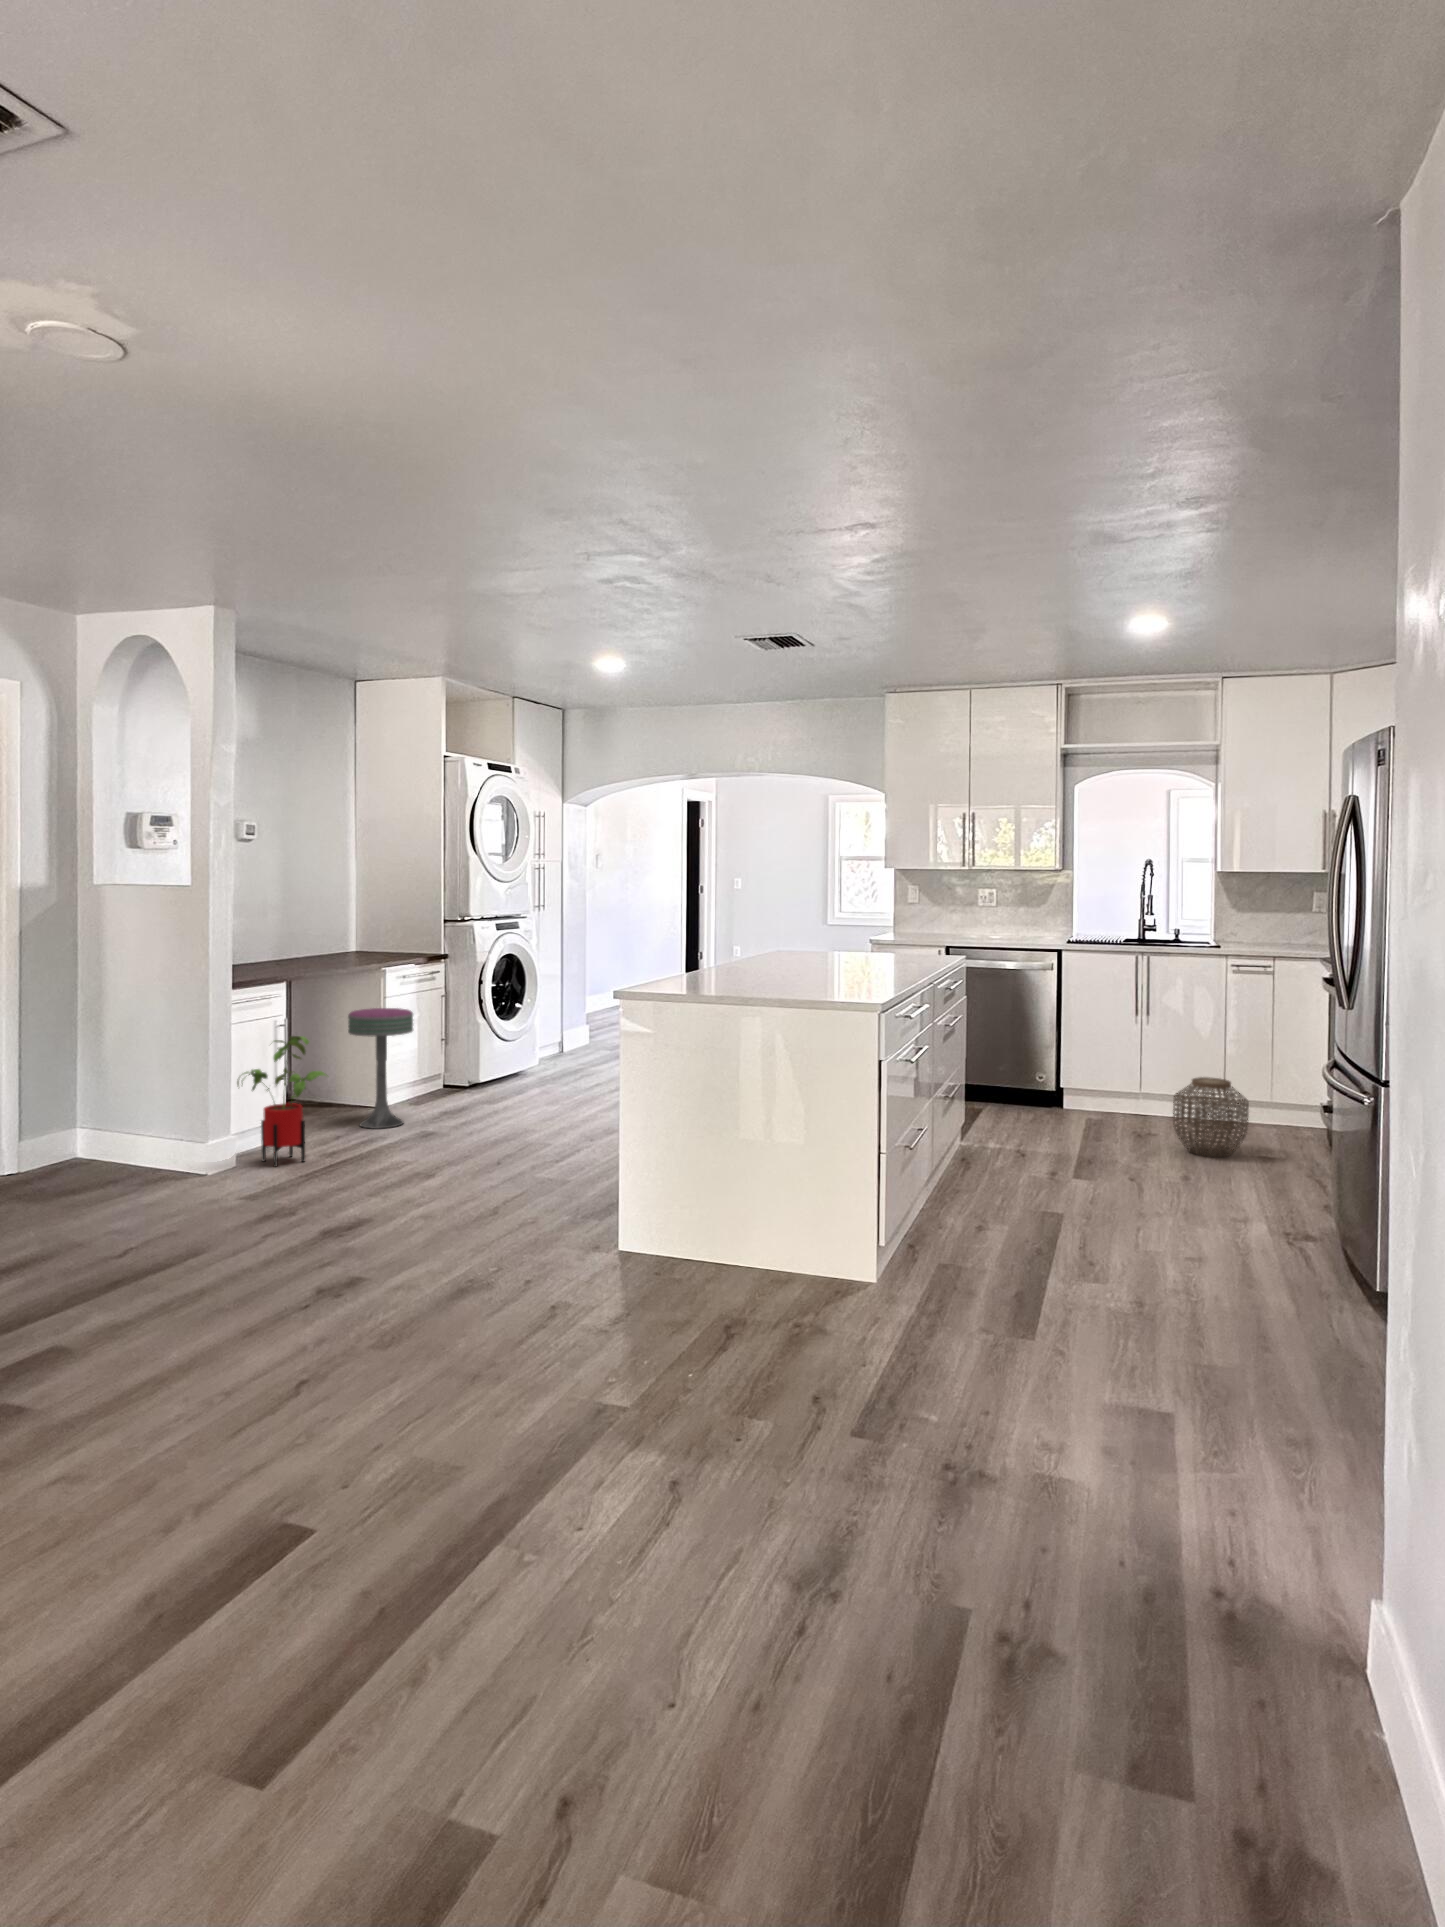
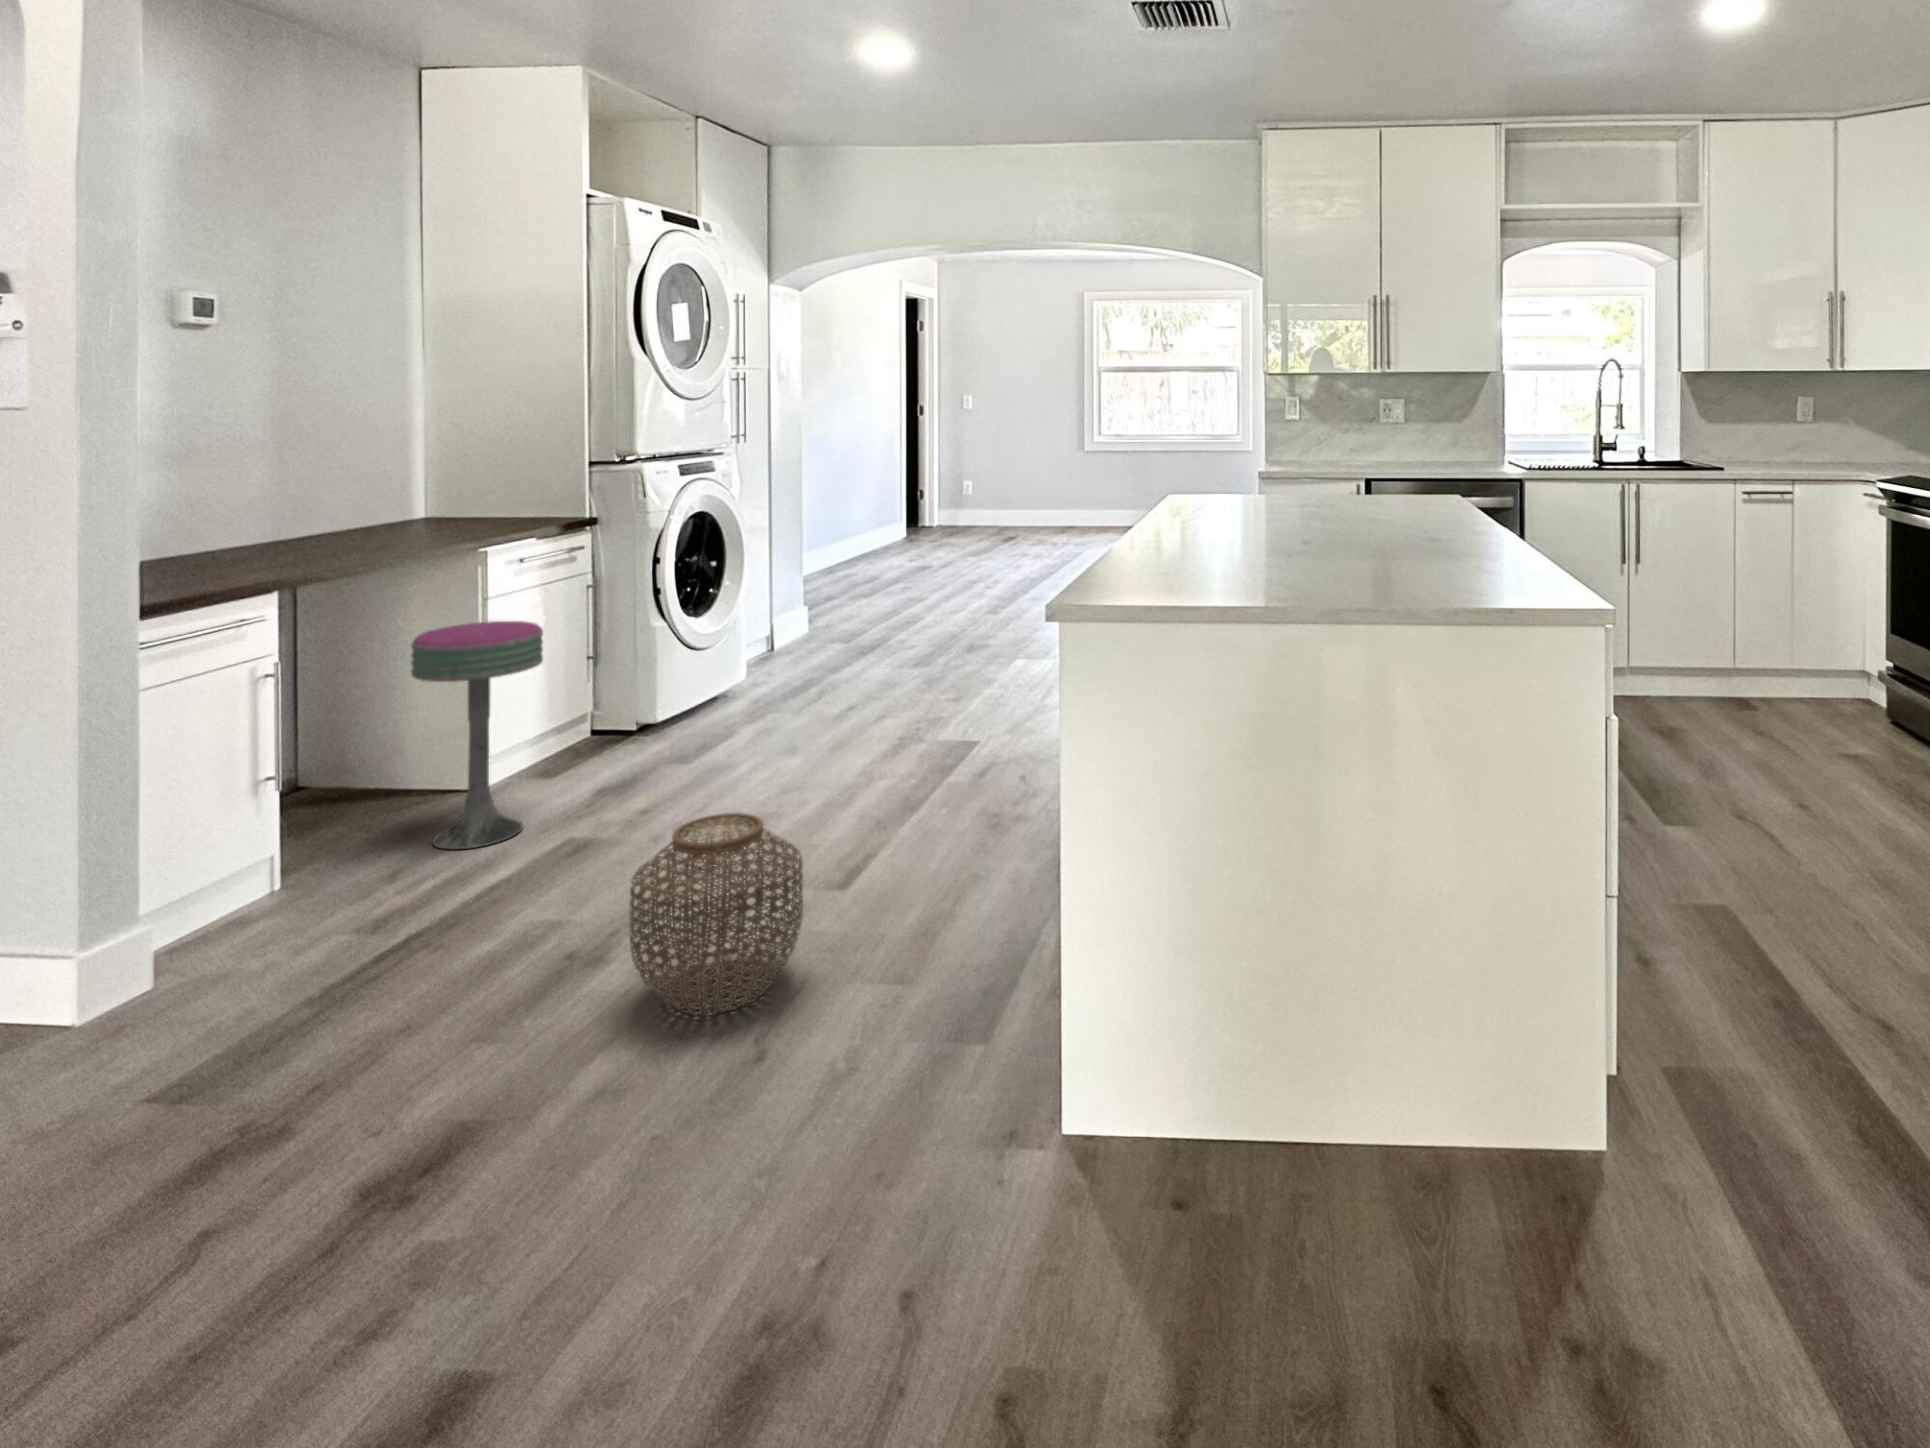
house plant: present [237,1036,326,1167] -> none [140,709,367,999]
woven basket: present [1173,1077,1249,1157] -> present [629,813,803,1015]

